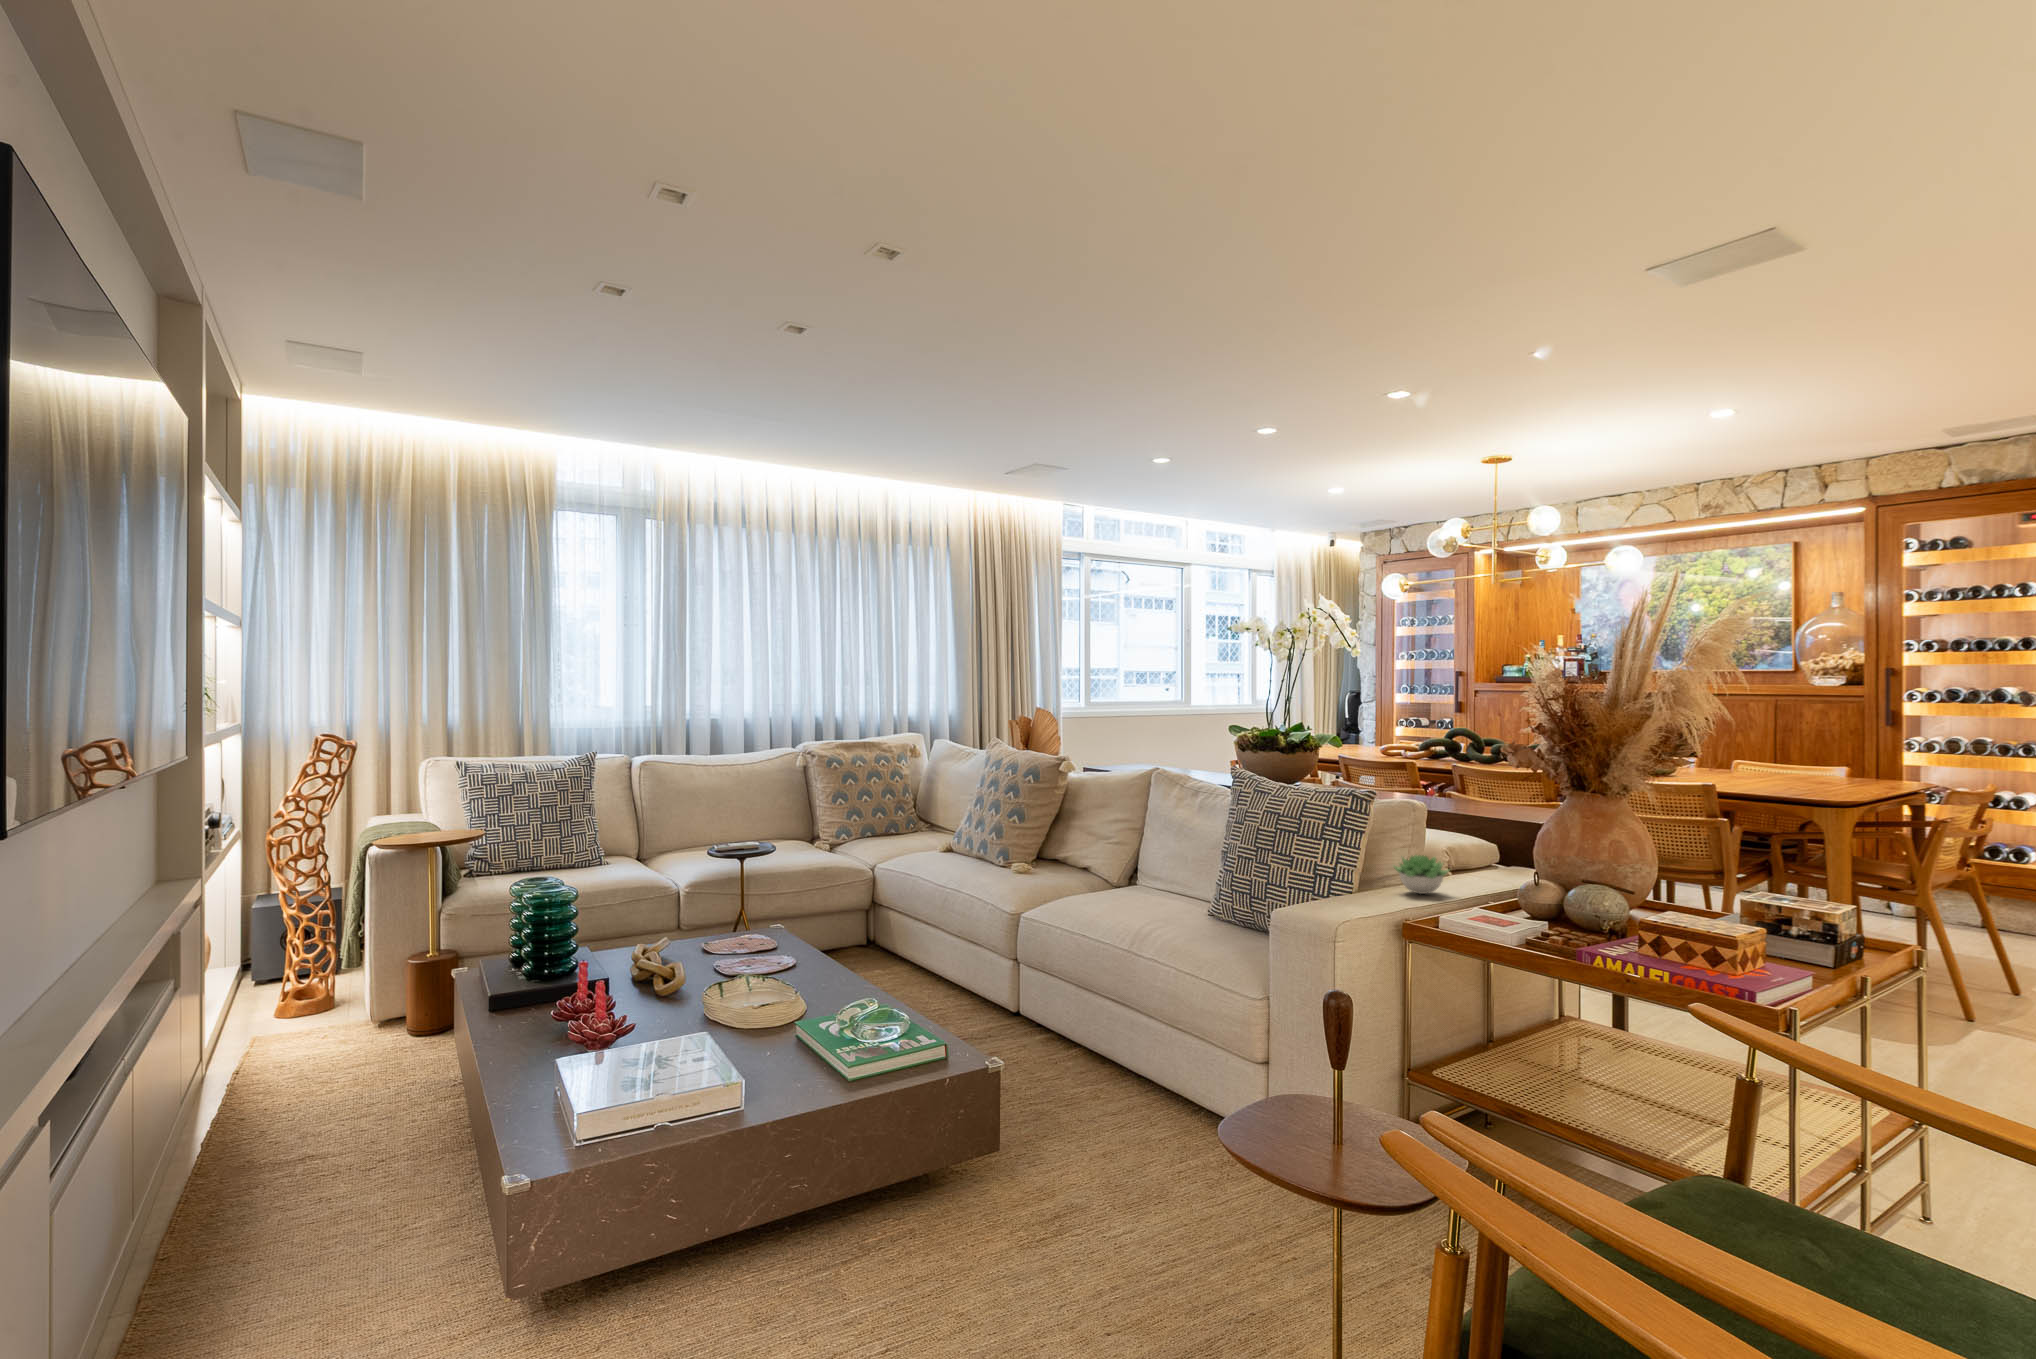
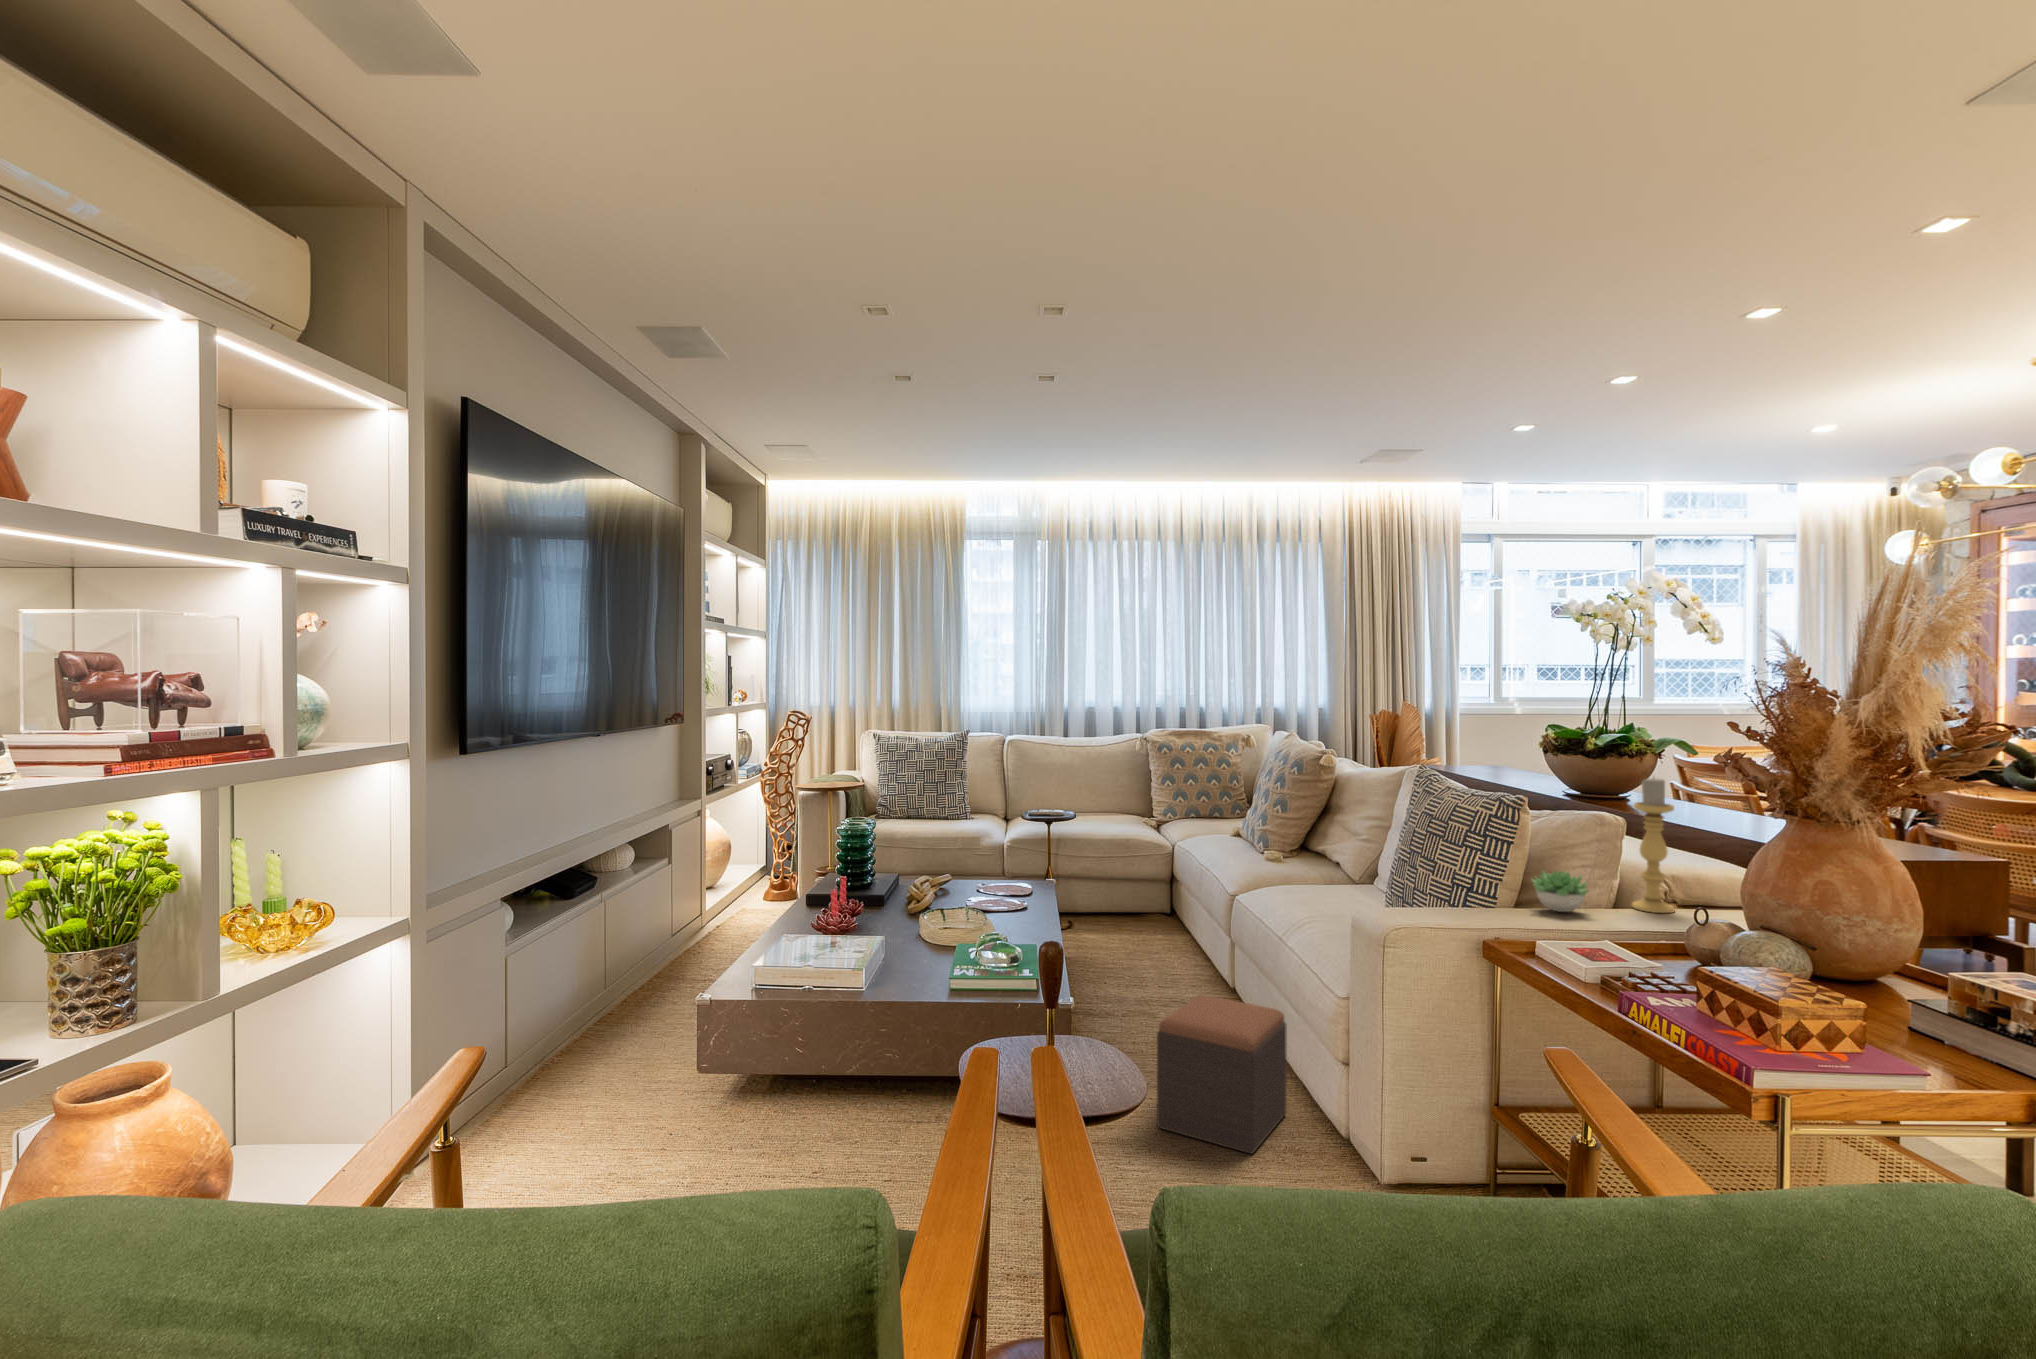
candle holder: none [1453,760,1489,885] -> present [1632,778,1675,913]
footstool: none [1077,1035,1200,1207] -> present [1157,994,1287,1154]

